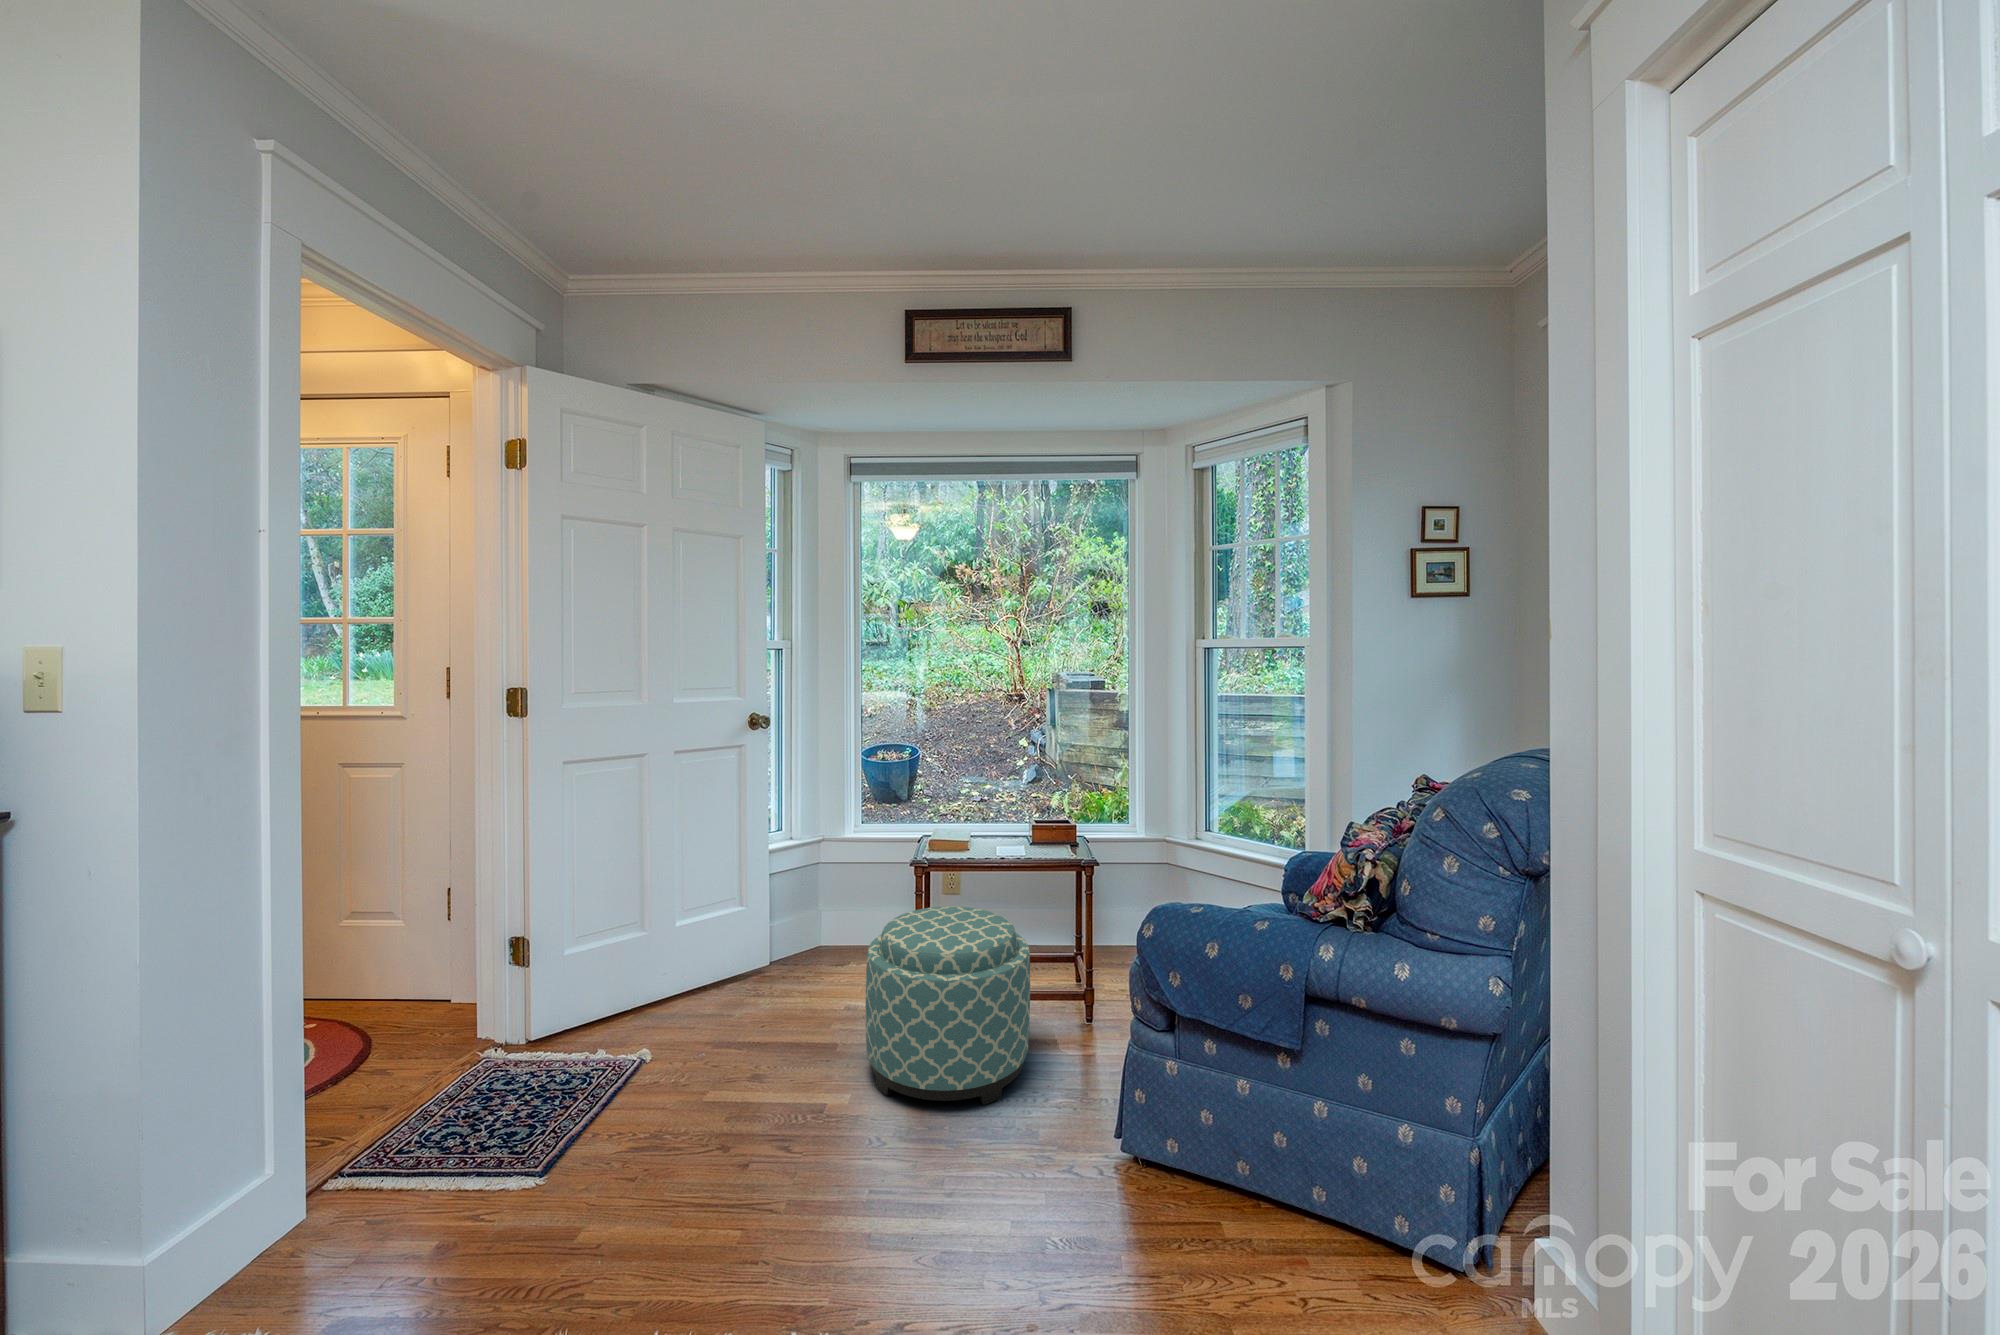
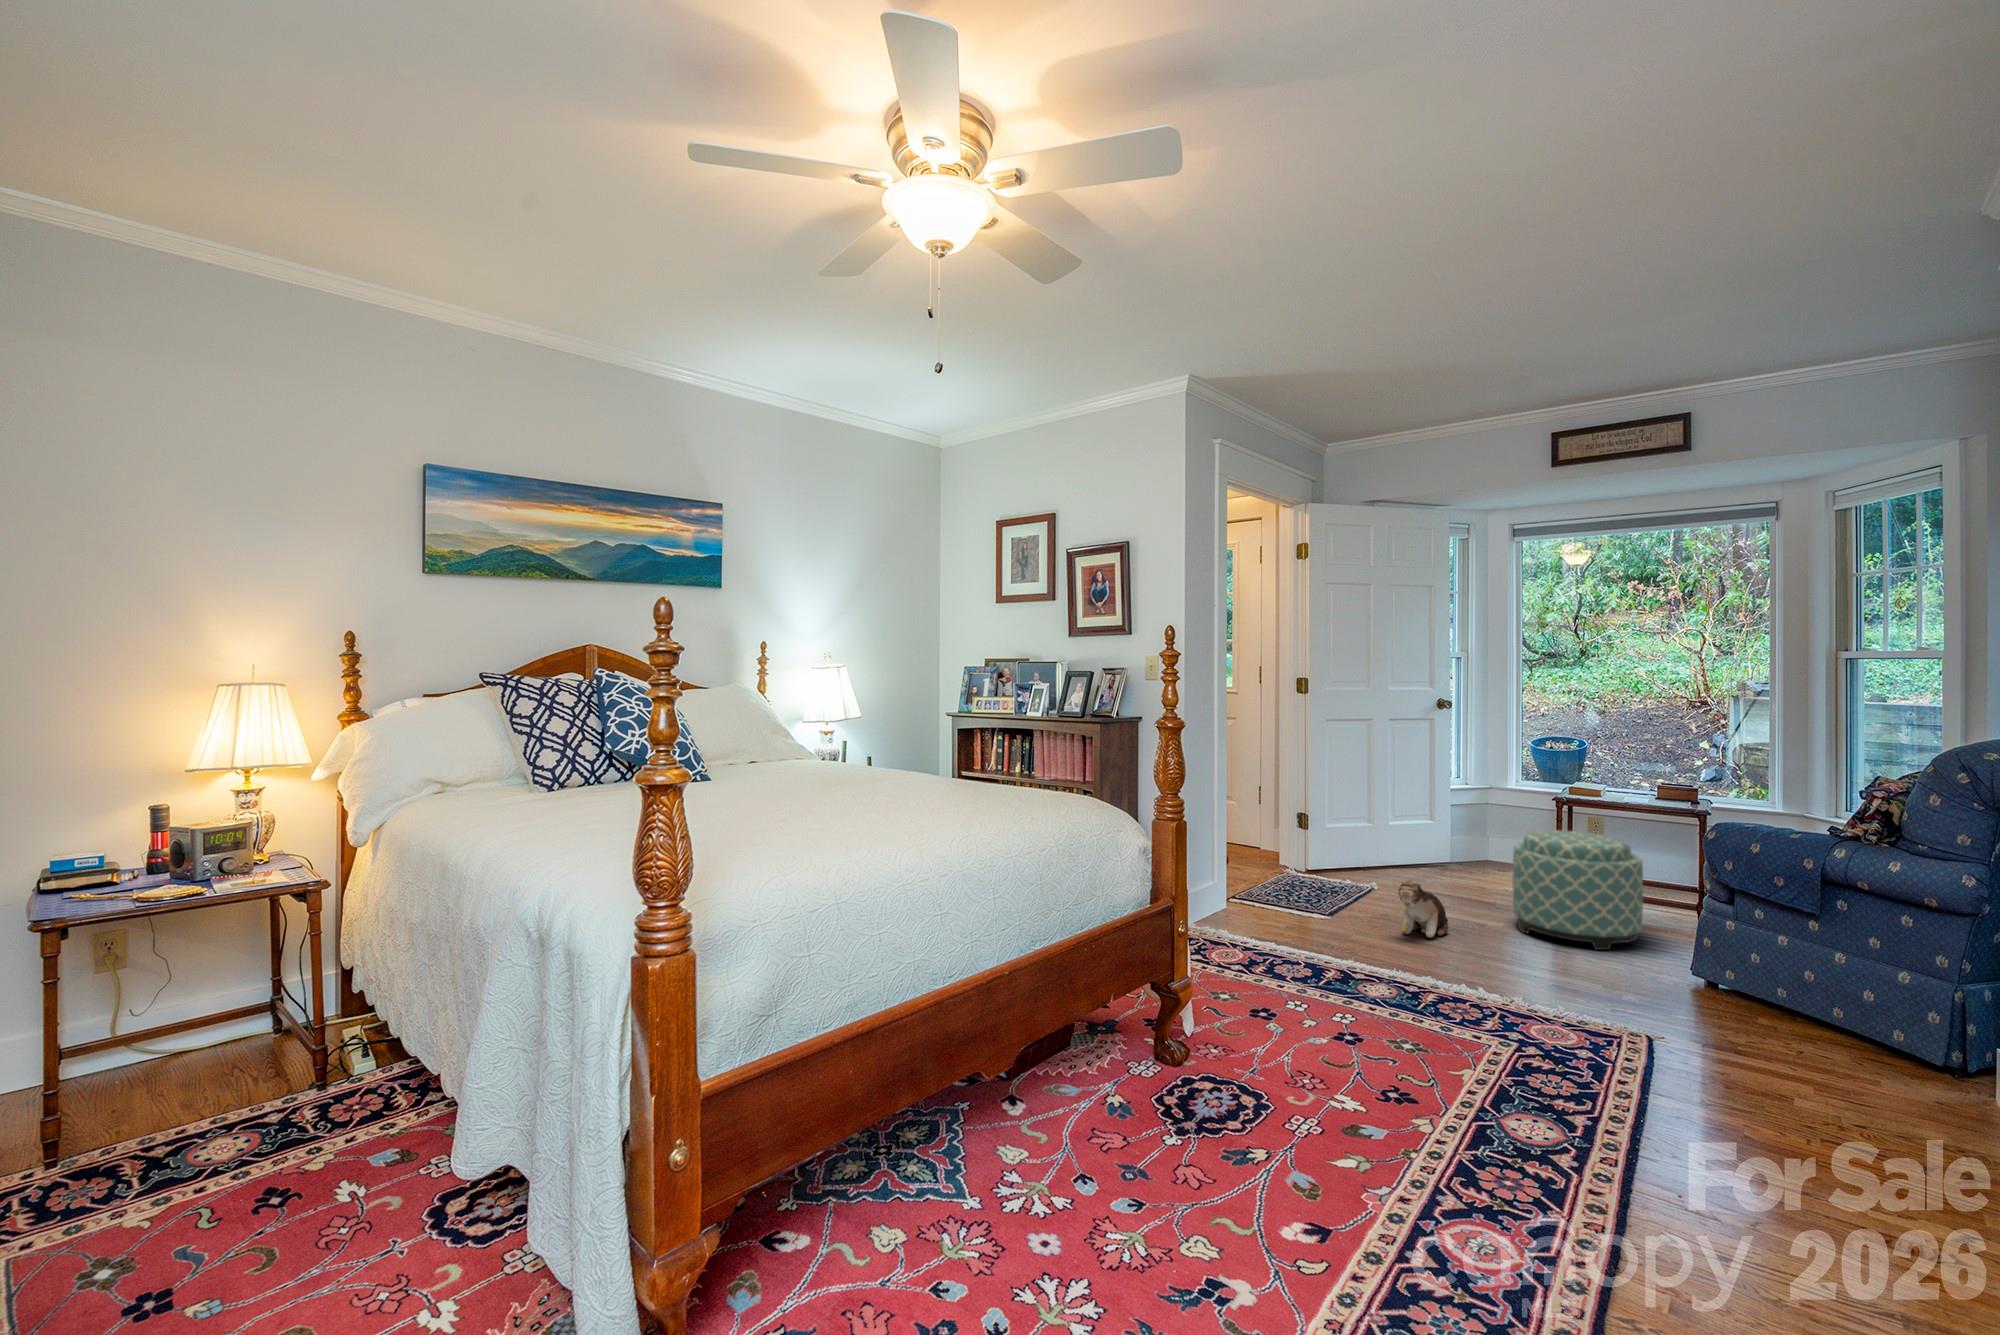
plush toy: none [679,1086,777,1188] -> present [1394,880,1448,938]

